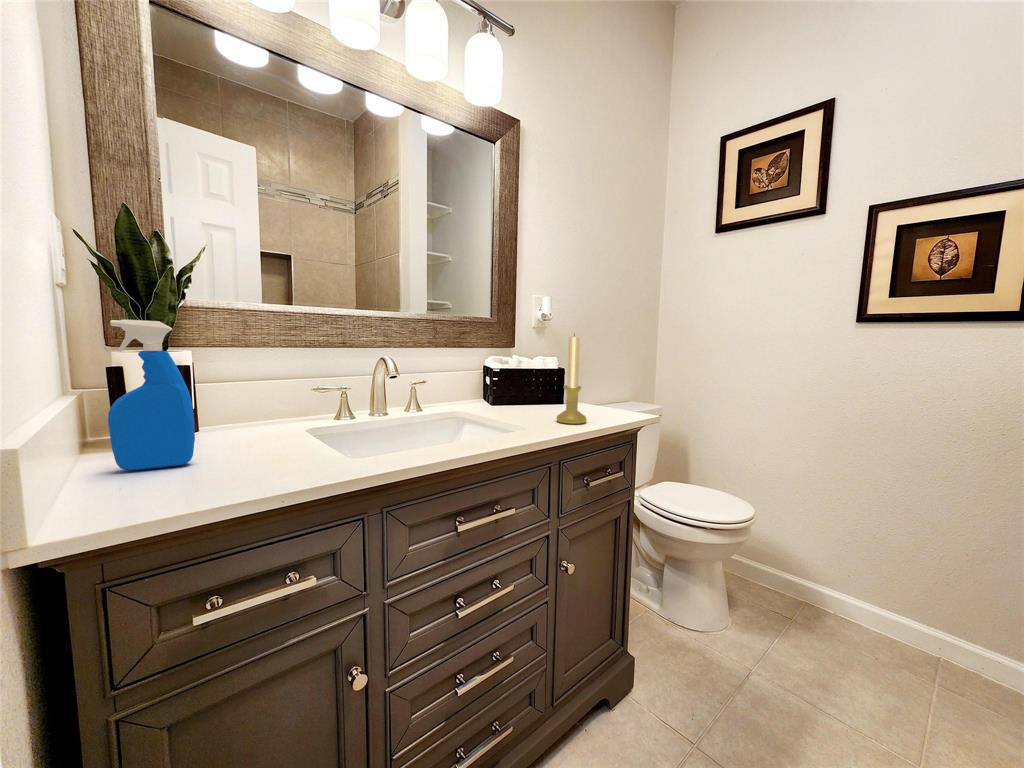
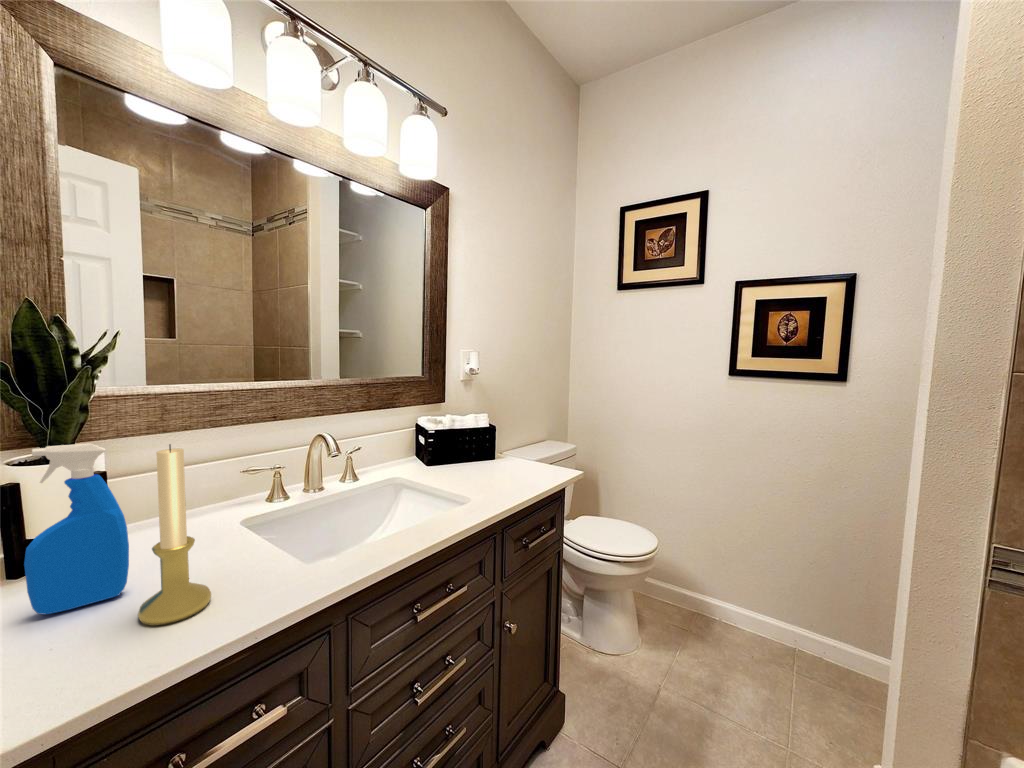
candle holder: present [556,334,587,424] -> present [138,444,211,626]

